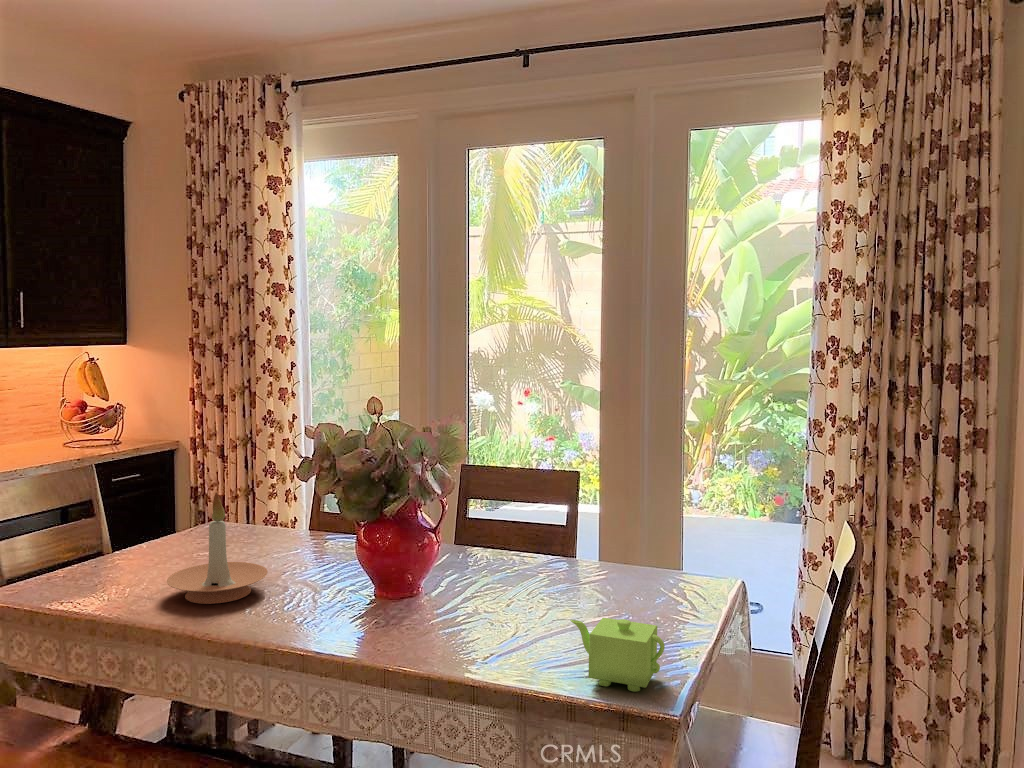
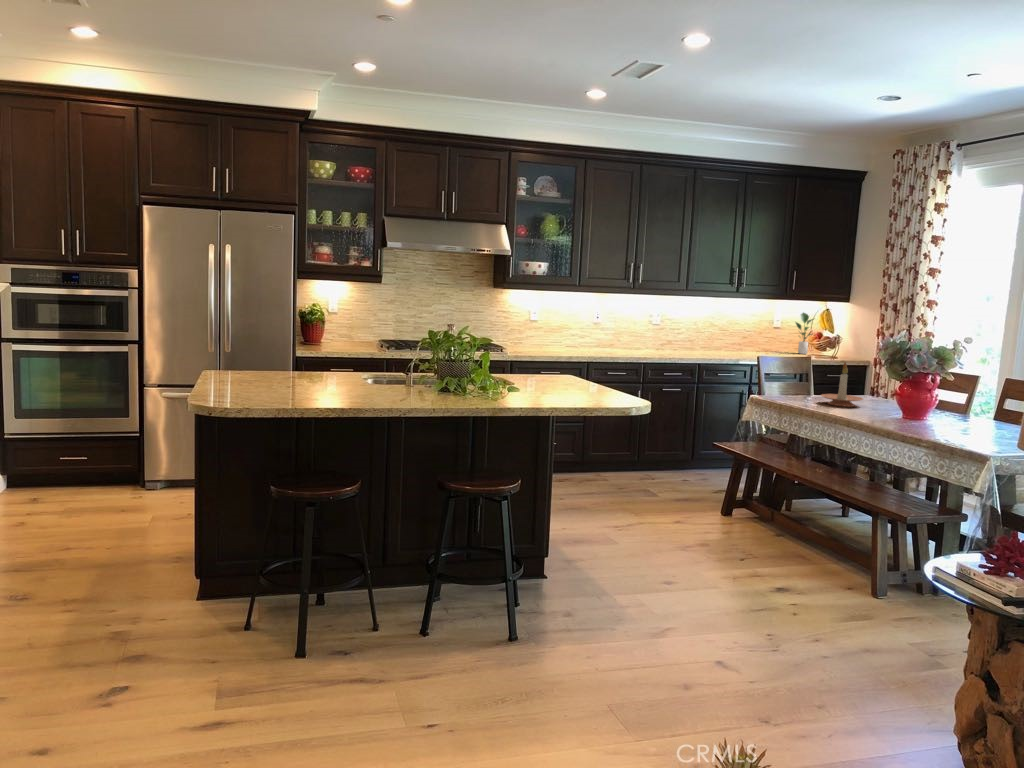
potted plant: none [33,367,74,444] -> present [796,313,814,354]
teapot: present [570,618,665,692] -> none [958,417,996,444]

